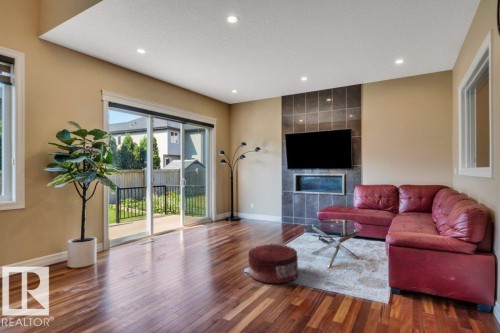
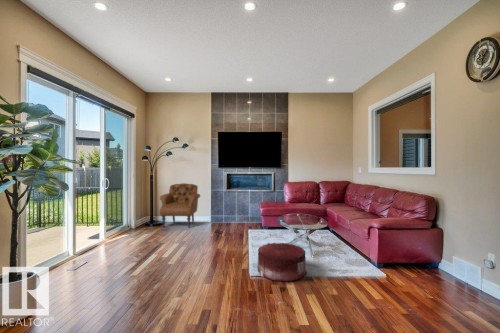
armchair: none [231,184,271,225] -> present [160,183,200,227]

